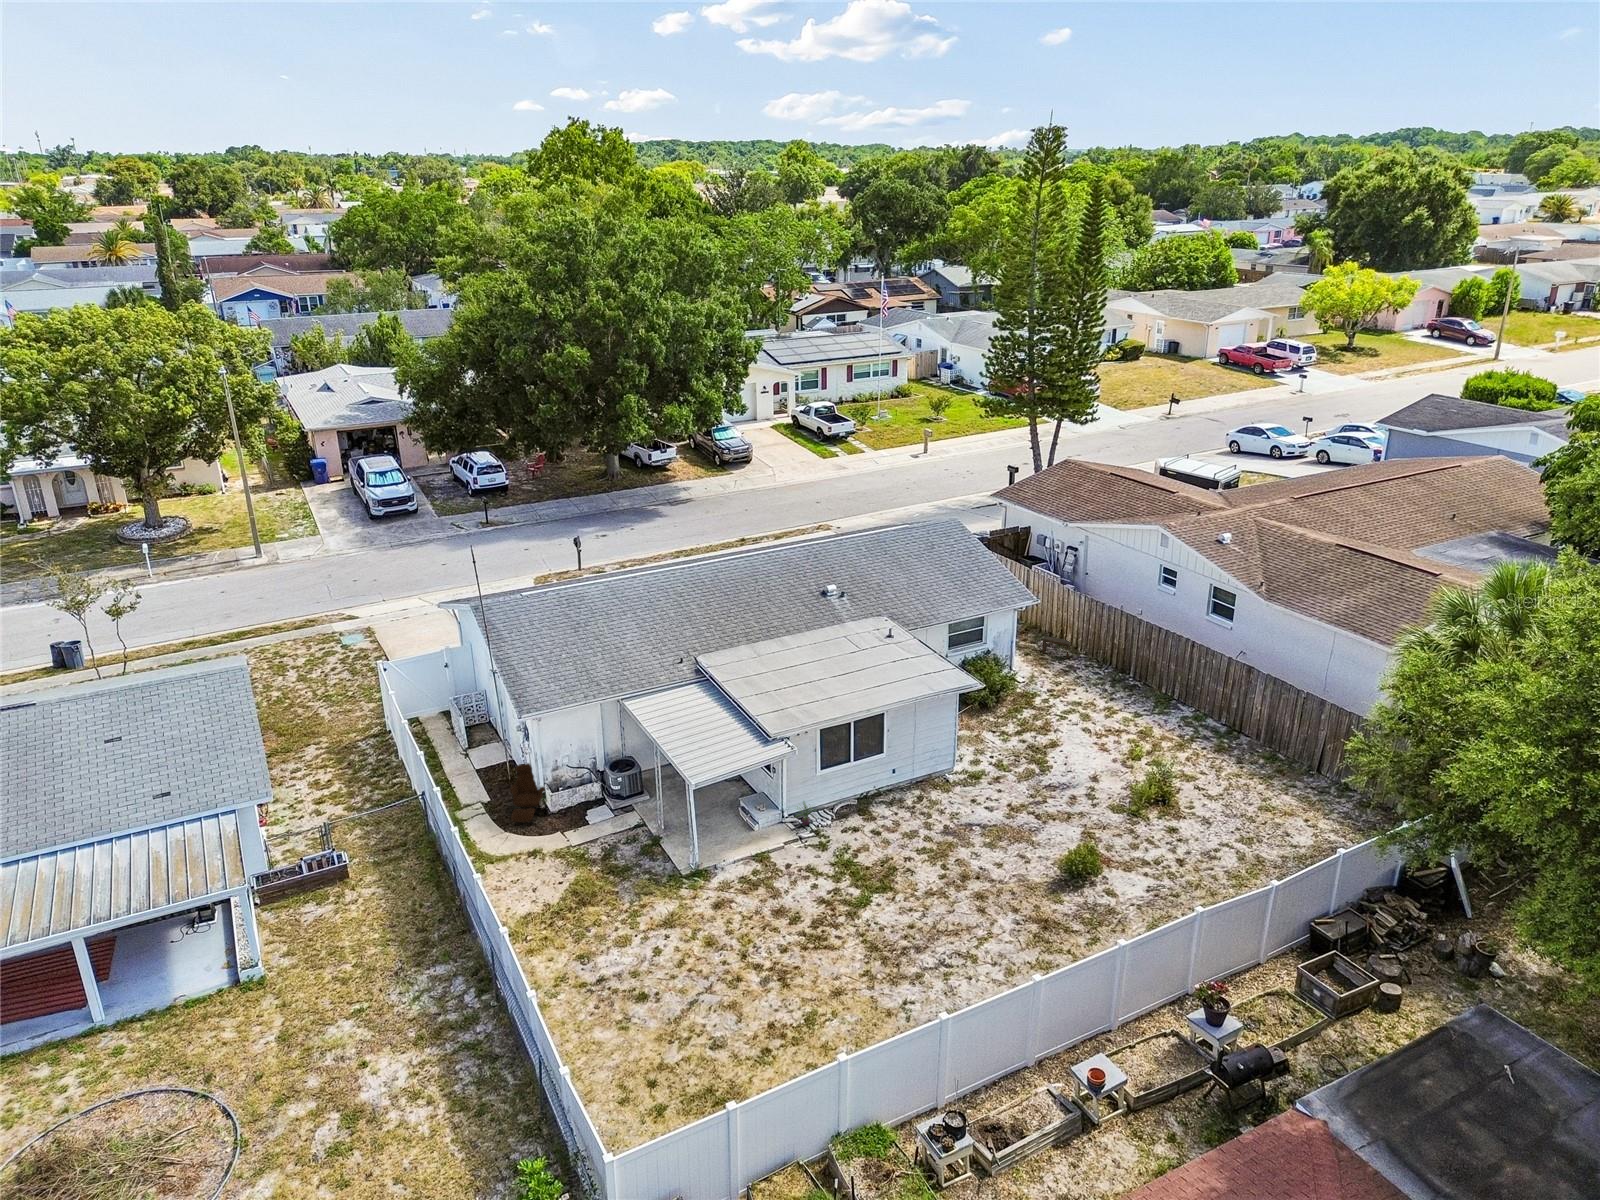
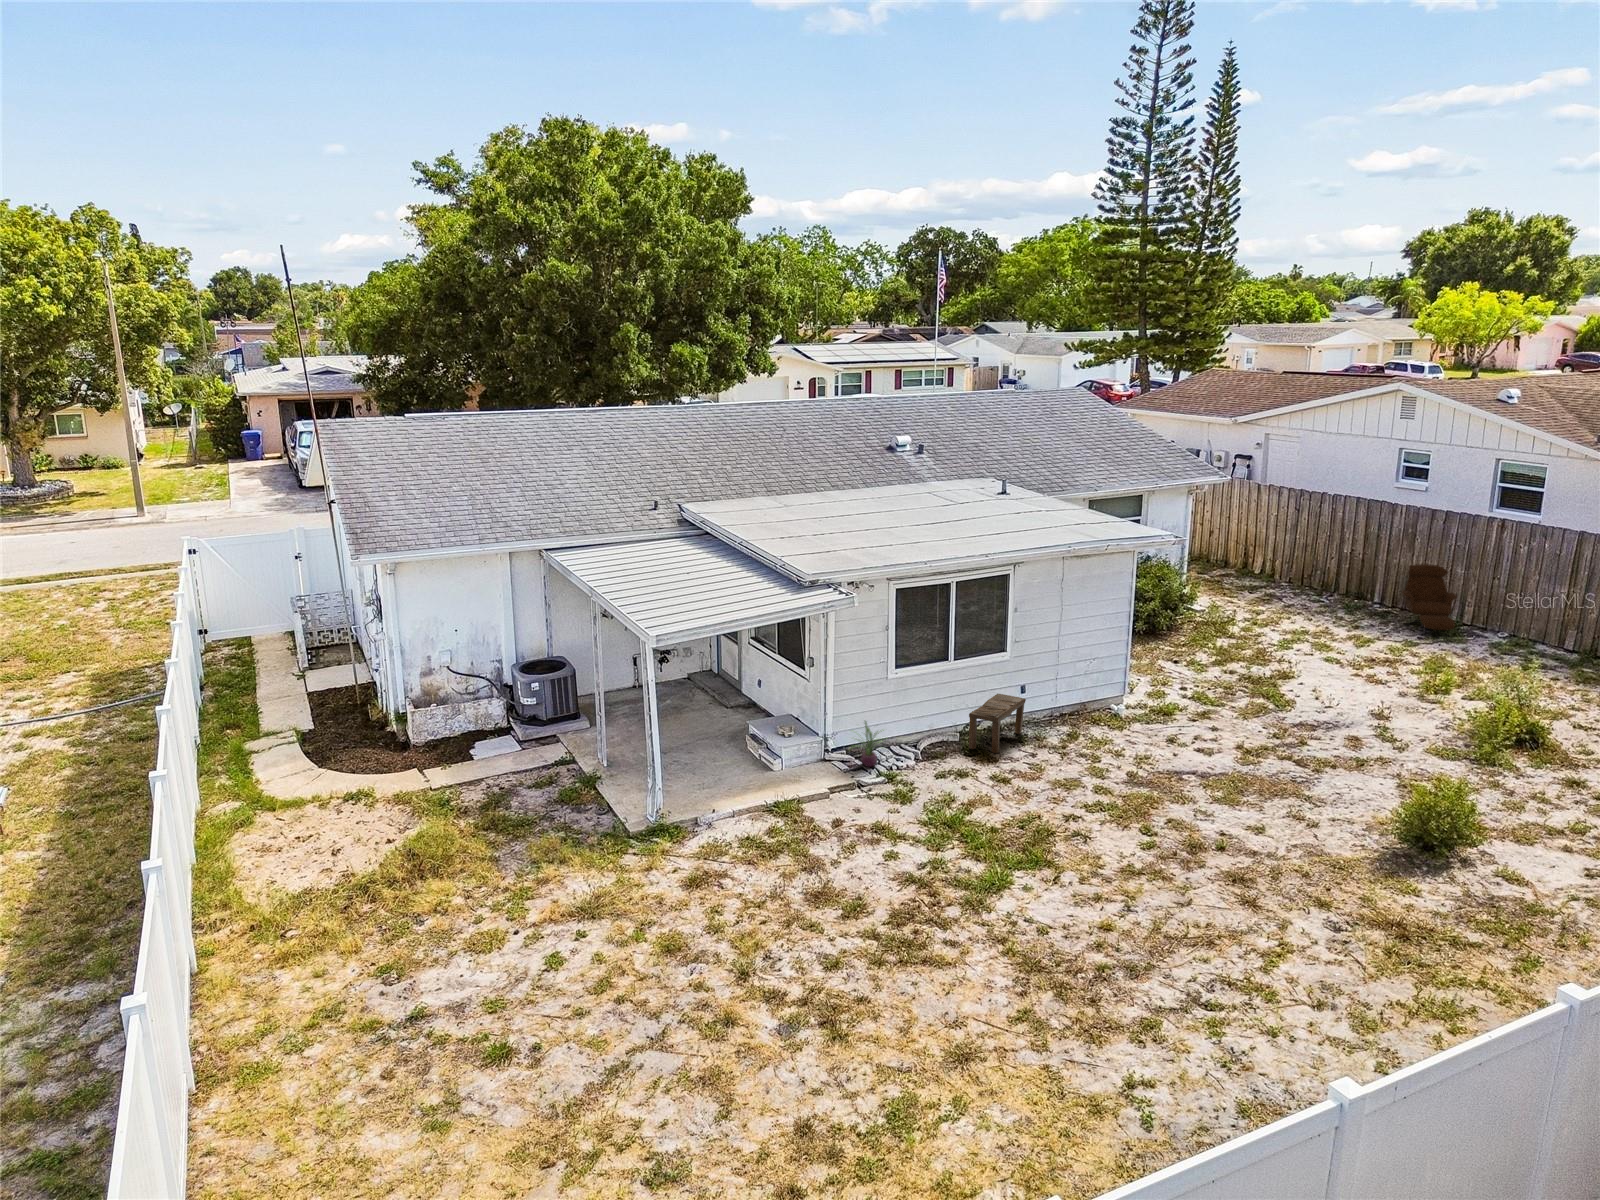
bench: present [1042,636,1071,658] -> present [969,694,1026,753]
lounge chair: present [510,763,547,823] -> present [1402,564,1457,639]

